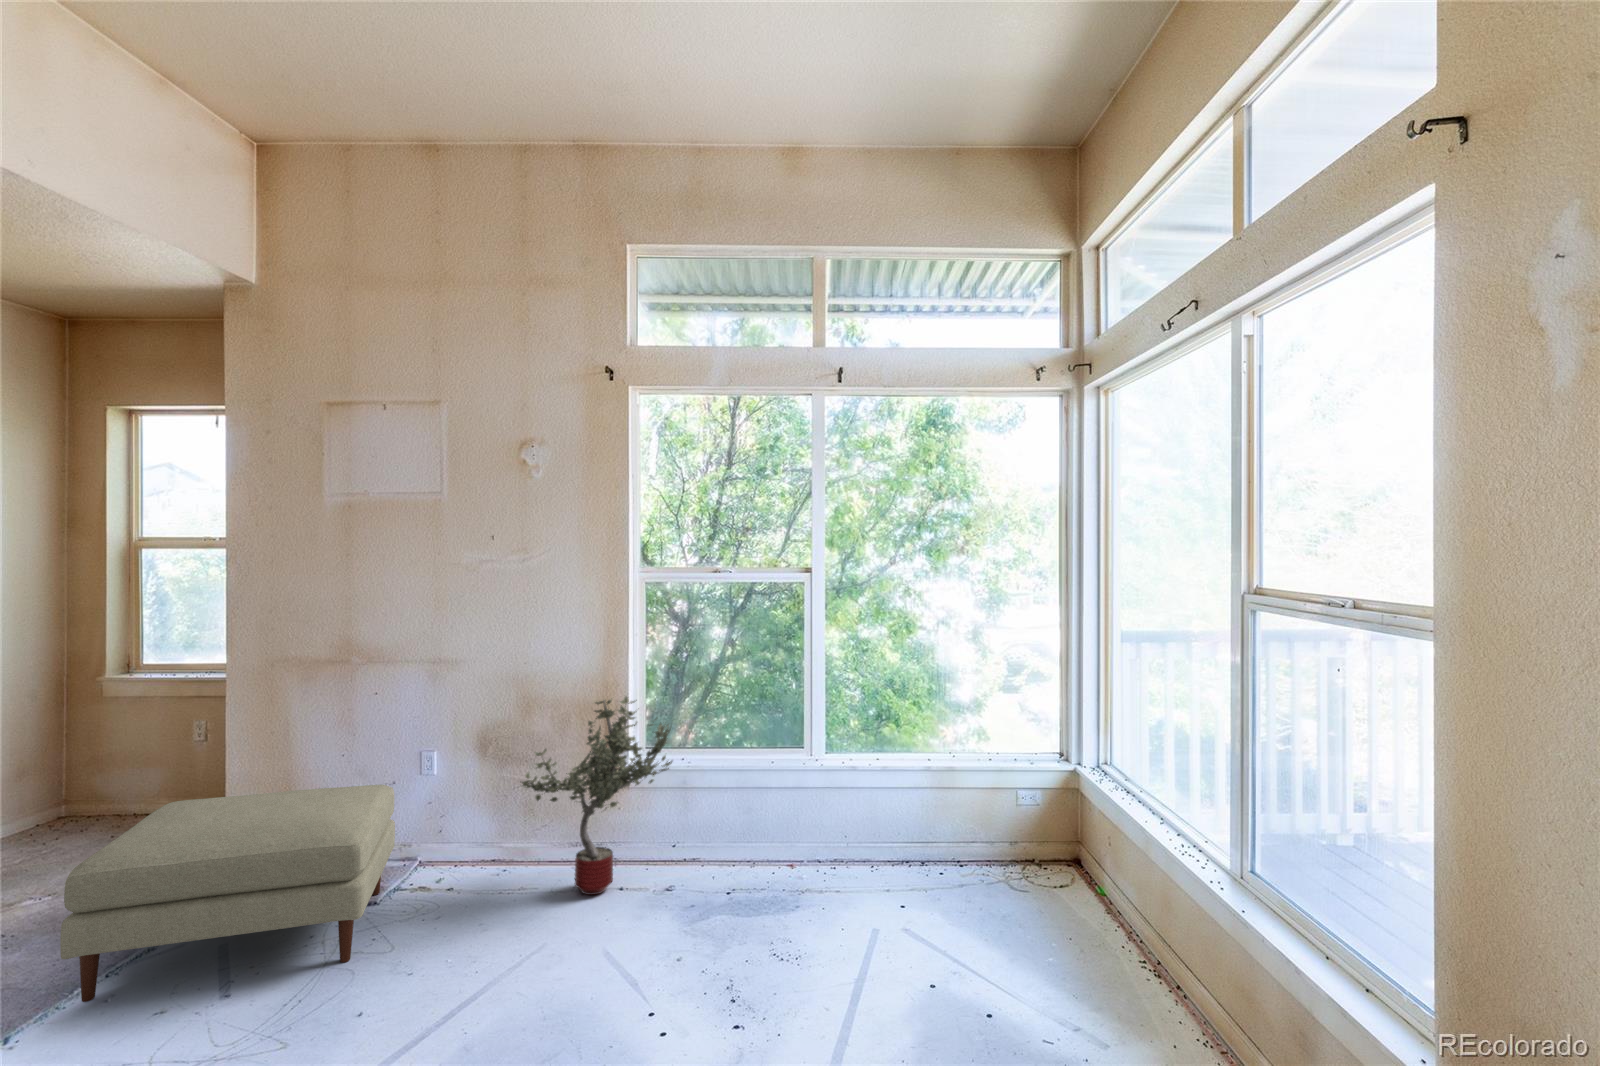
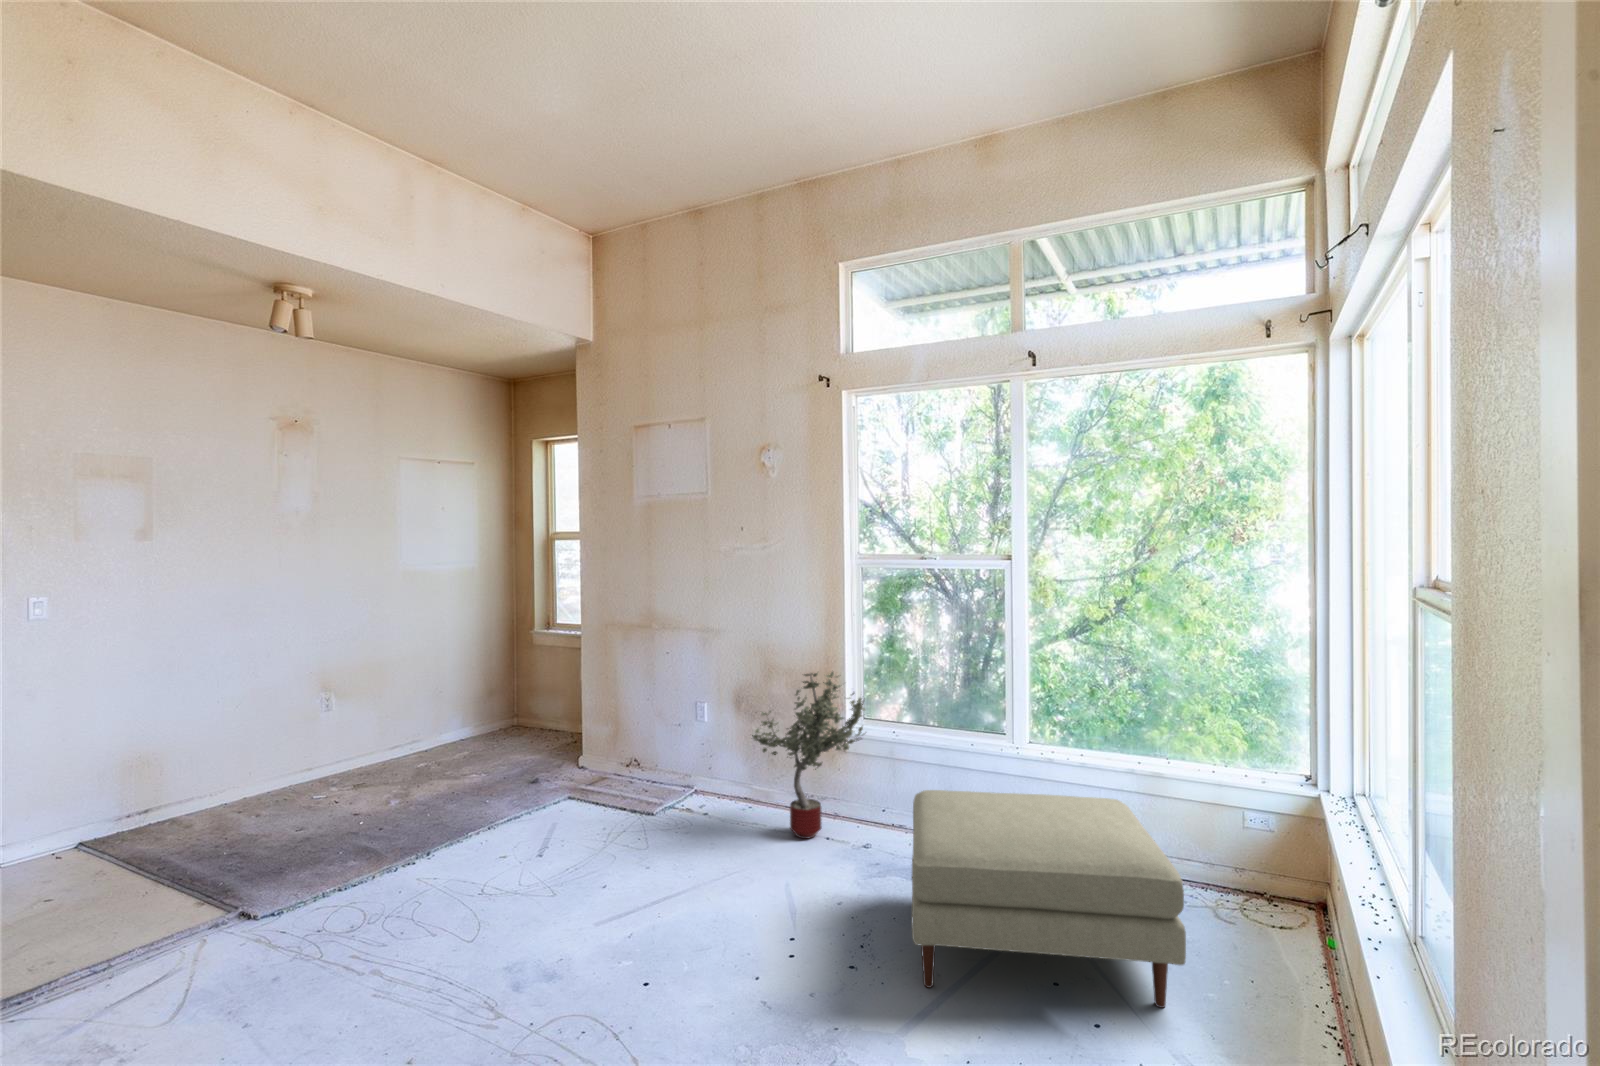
ottoman: present [60,785,395,1002] -> present [912,790,1186,1008]

